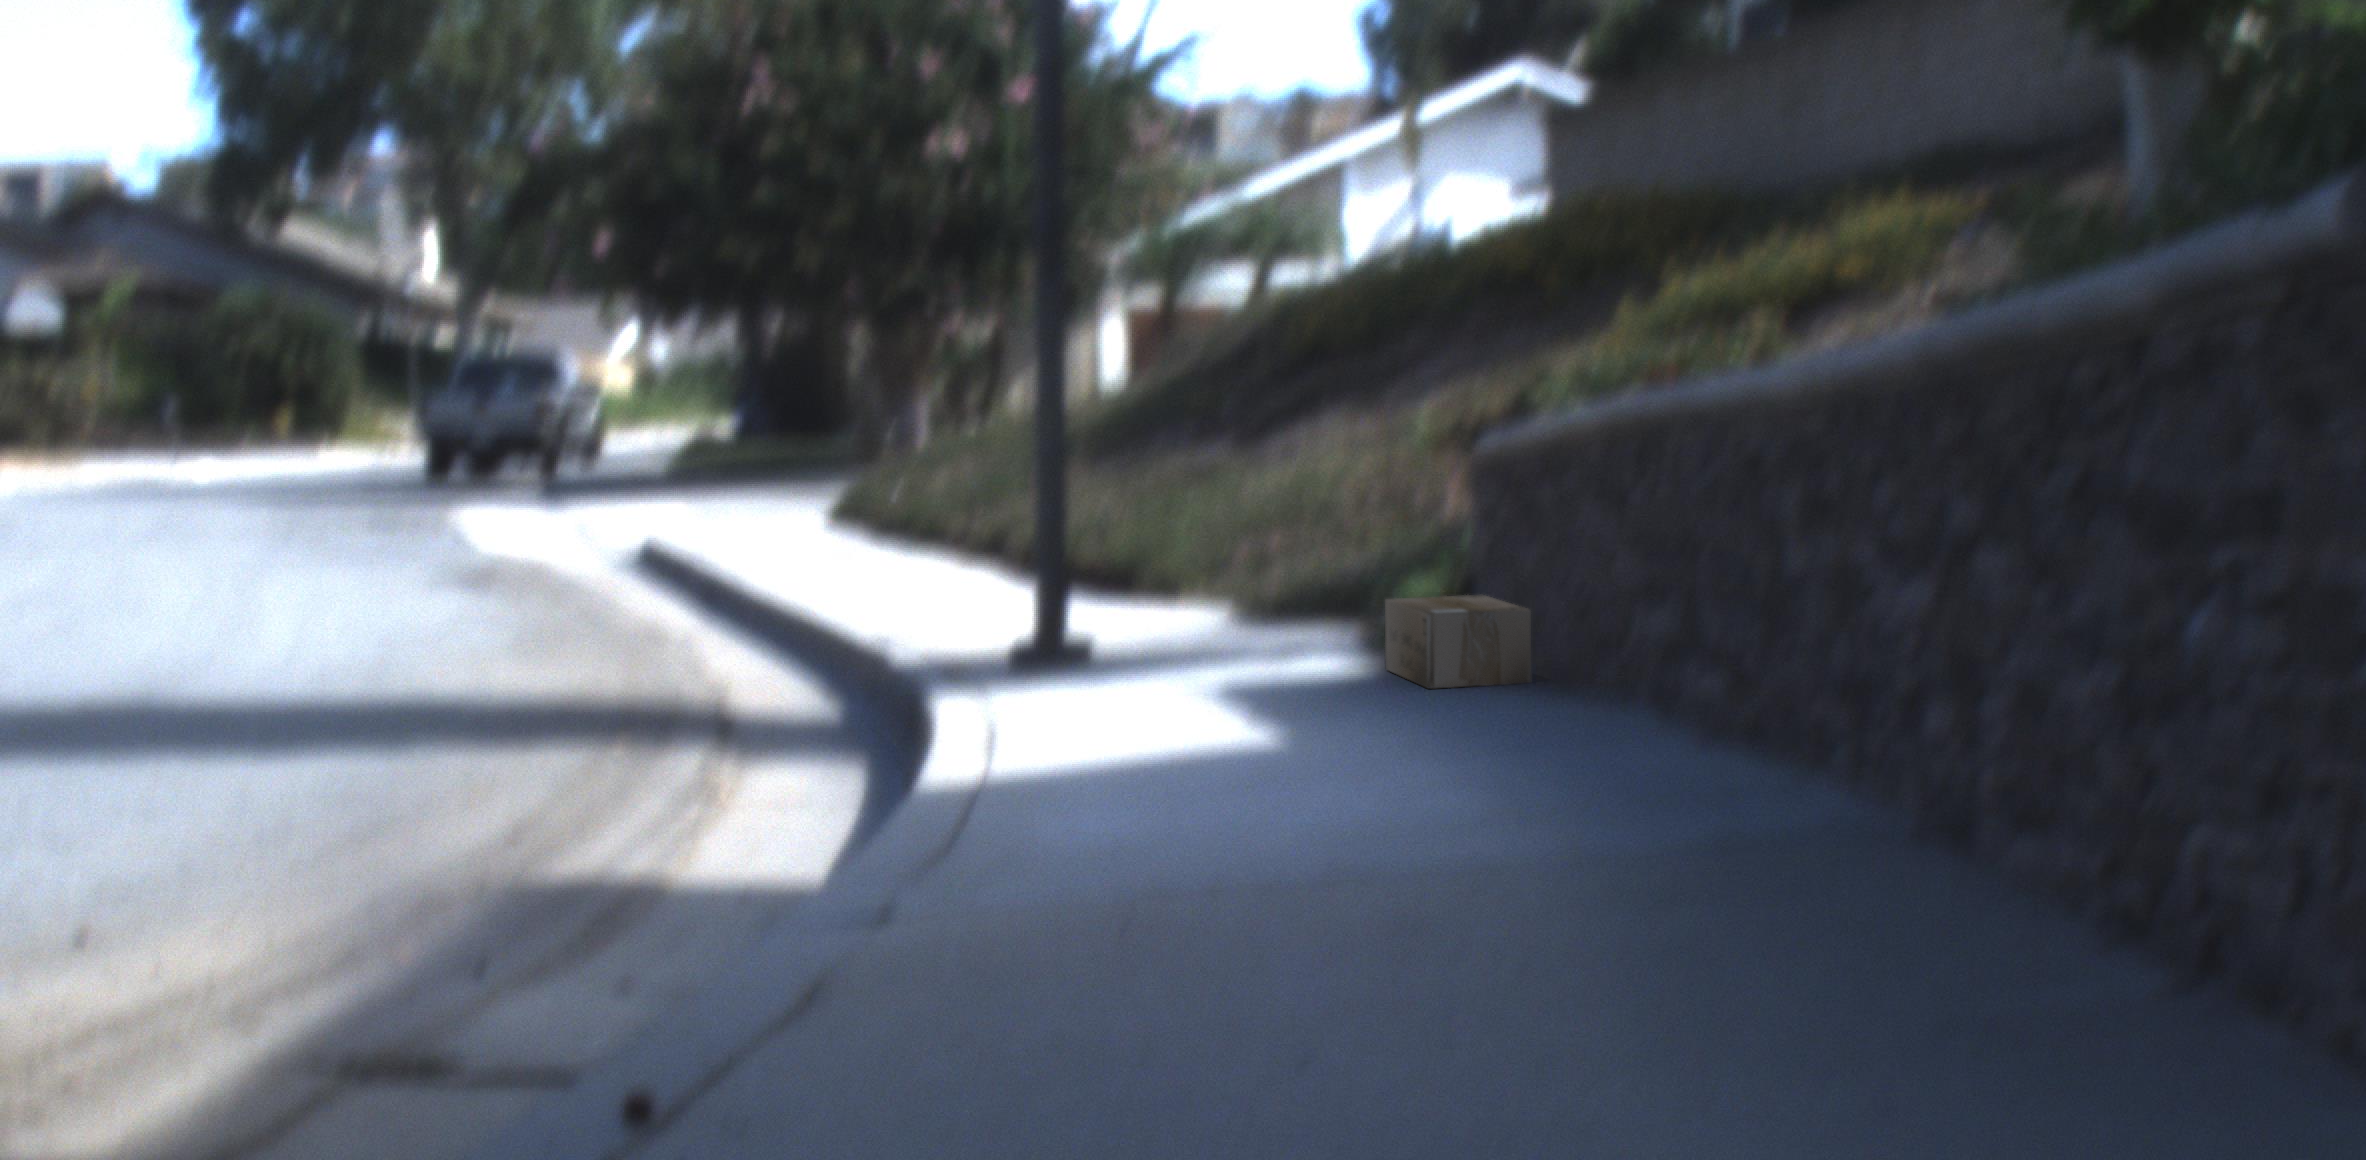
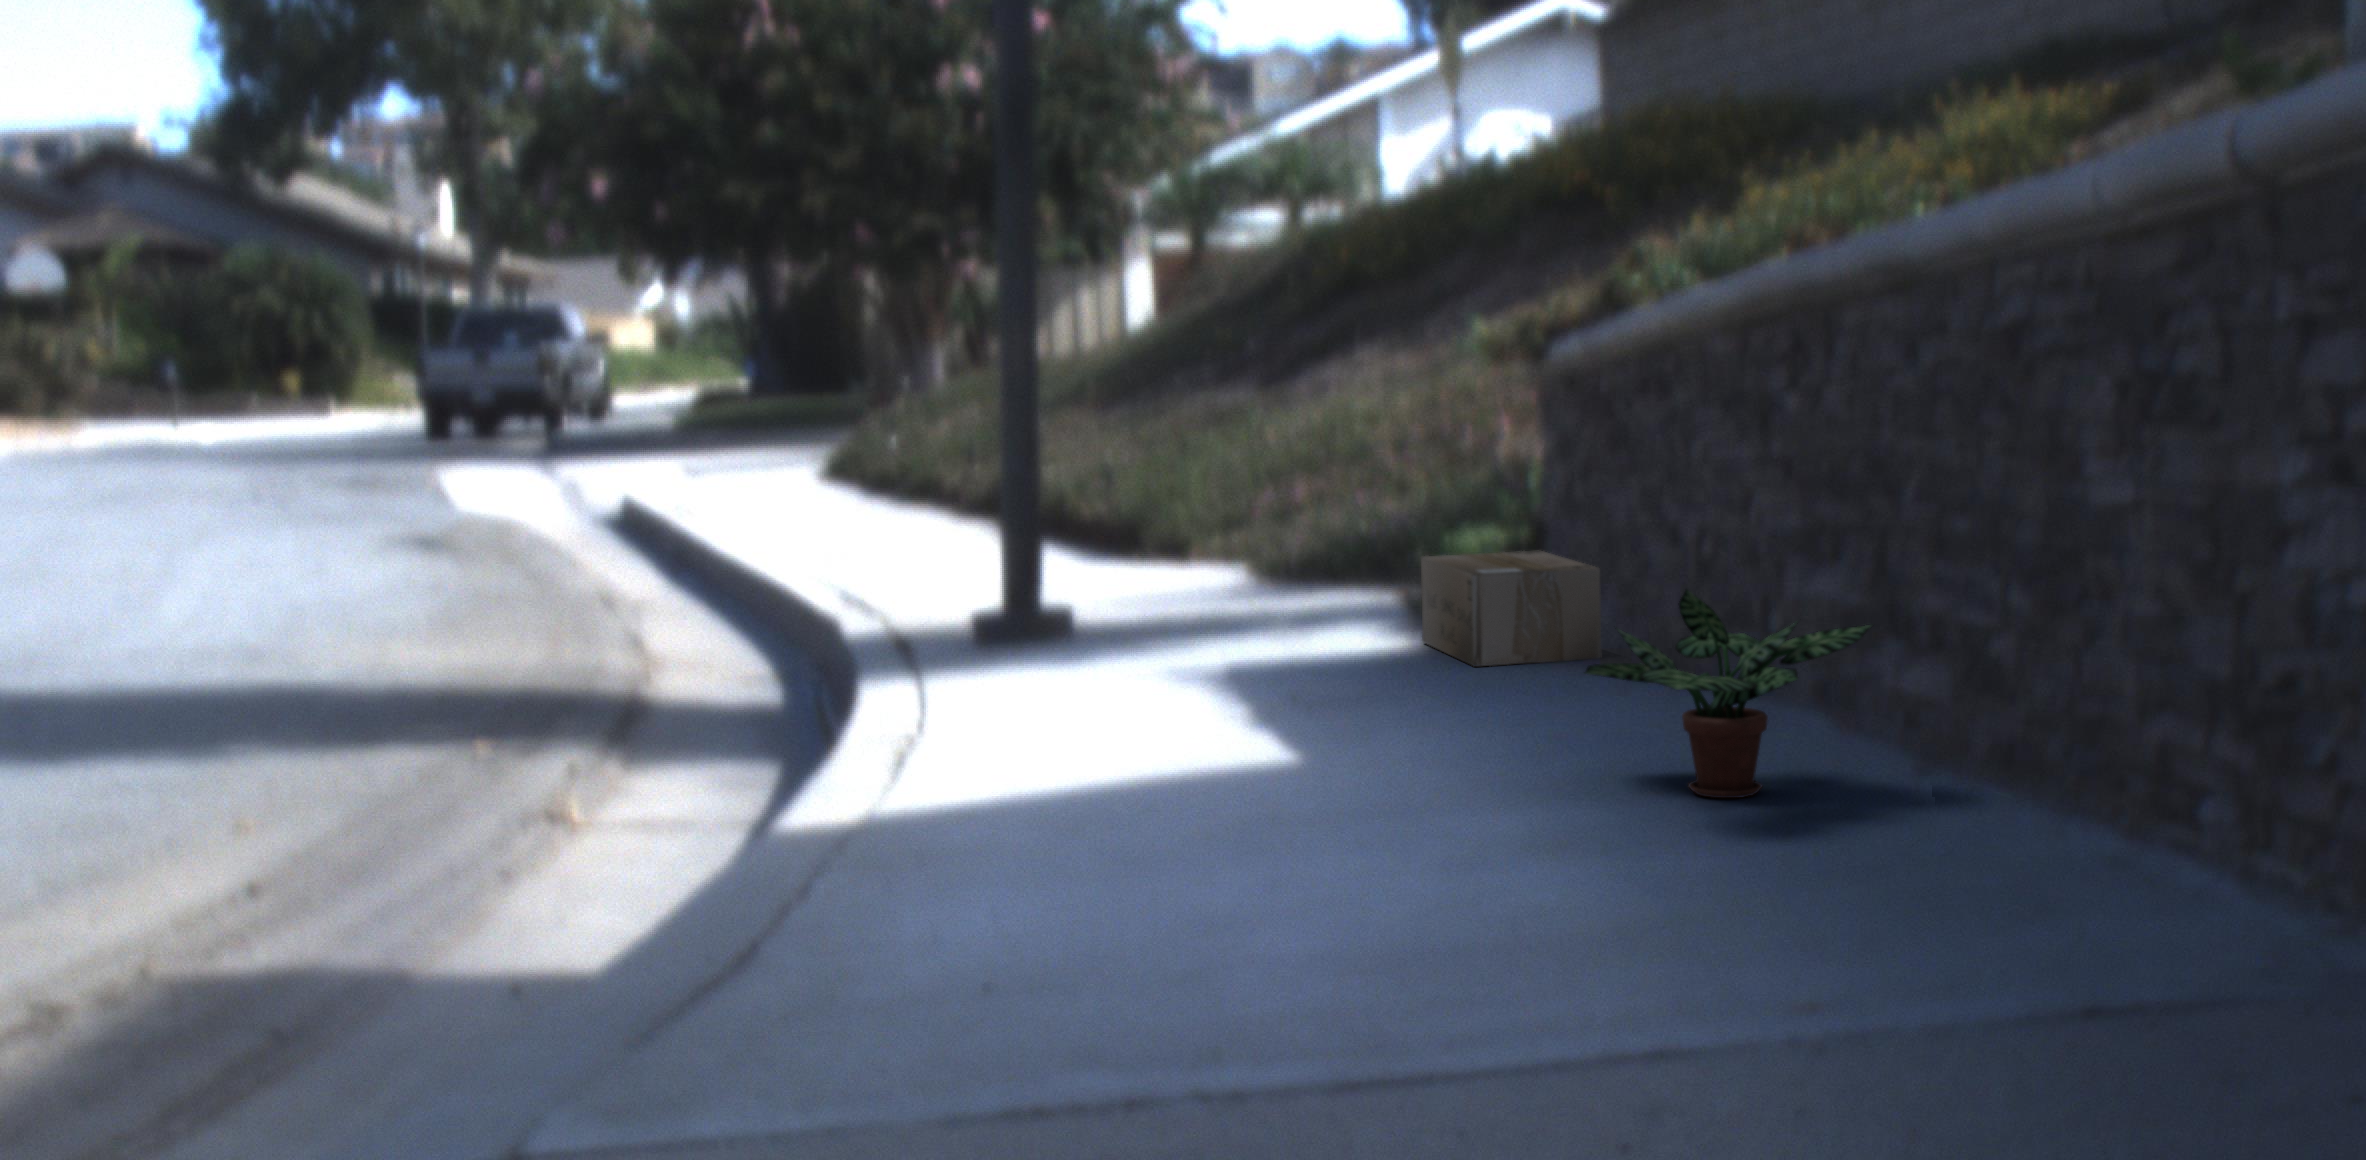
potted plant: none [1511,625,1731,784] -> present [1585,590,1871,798]

